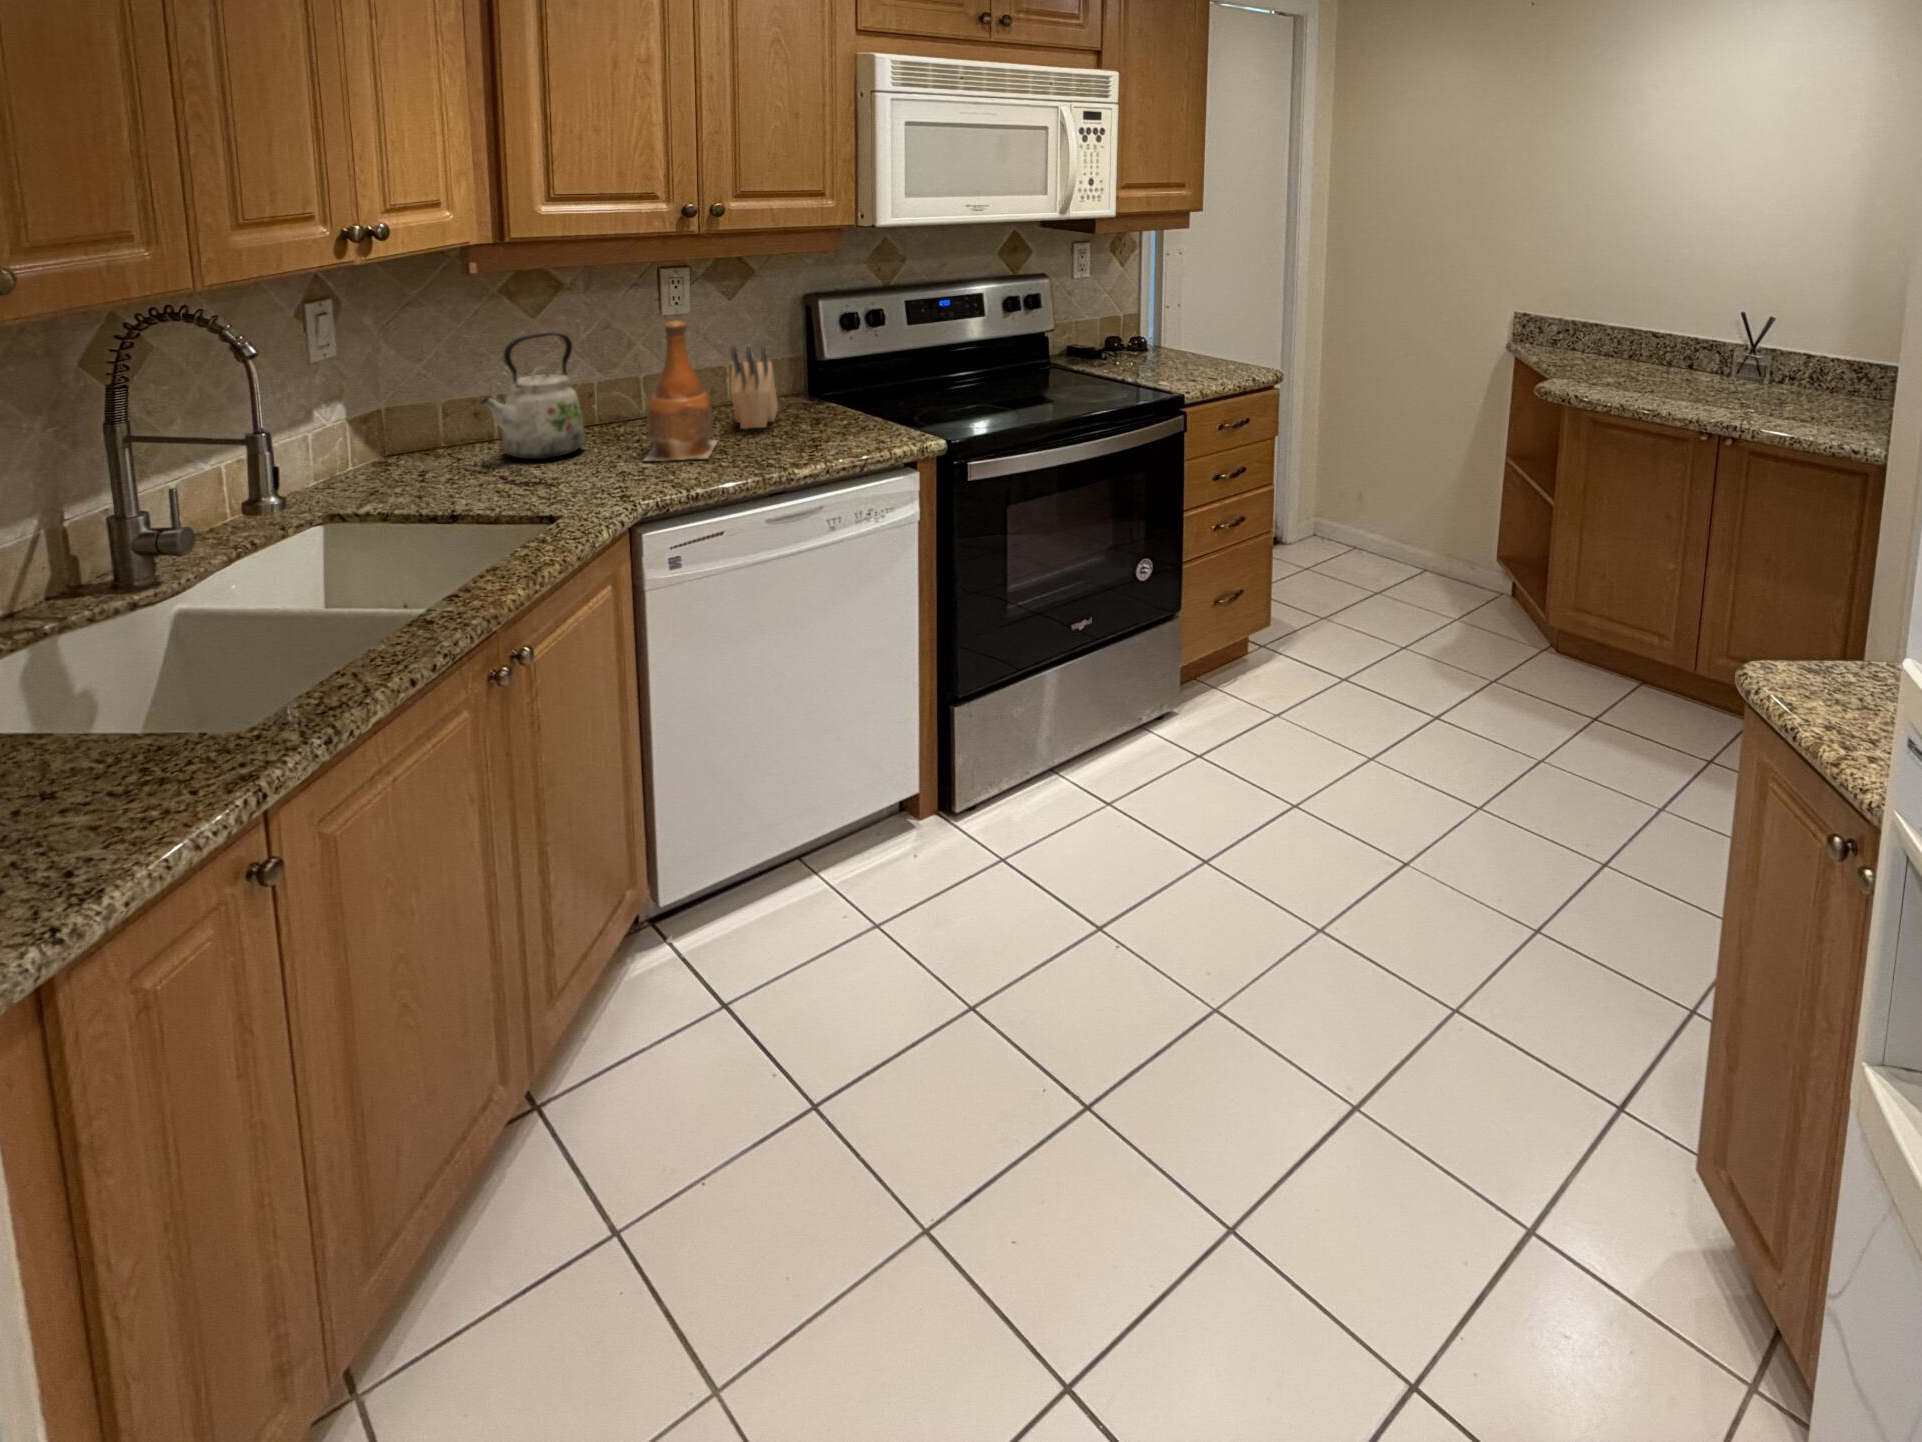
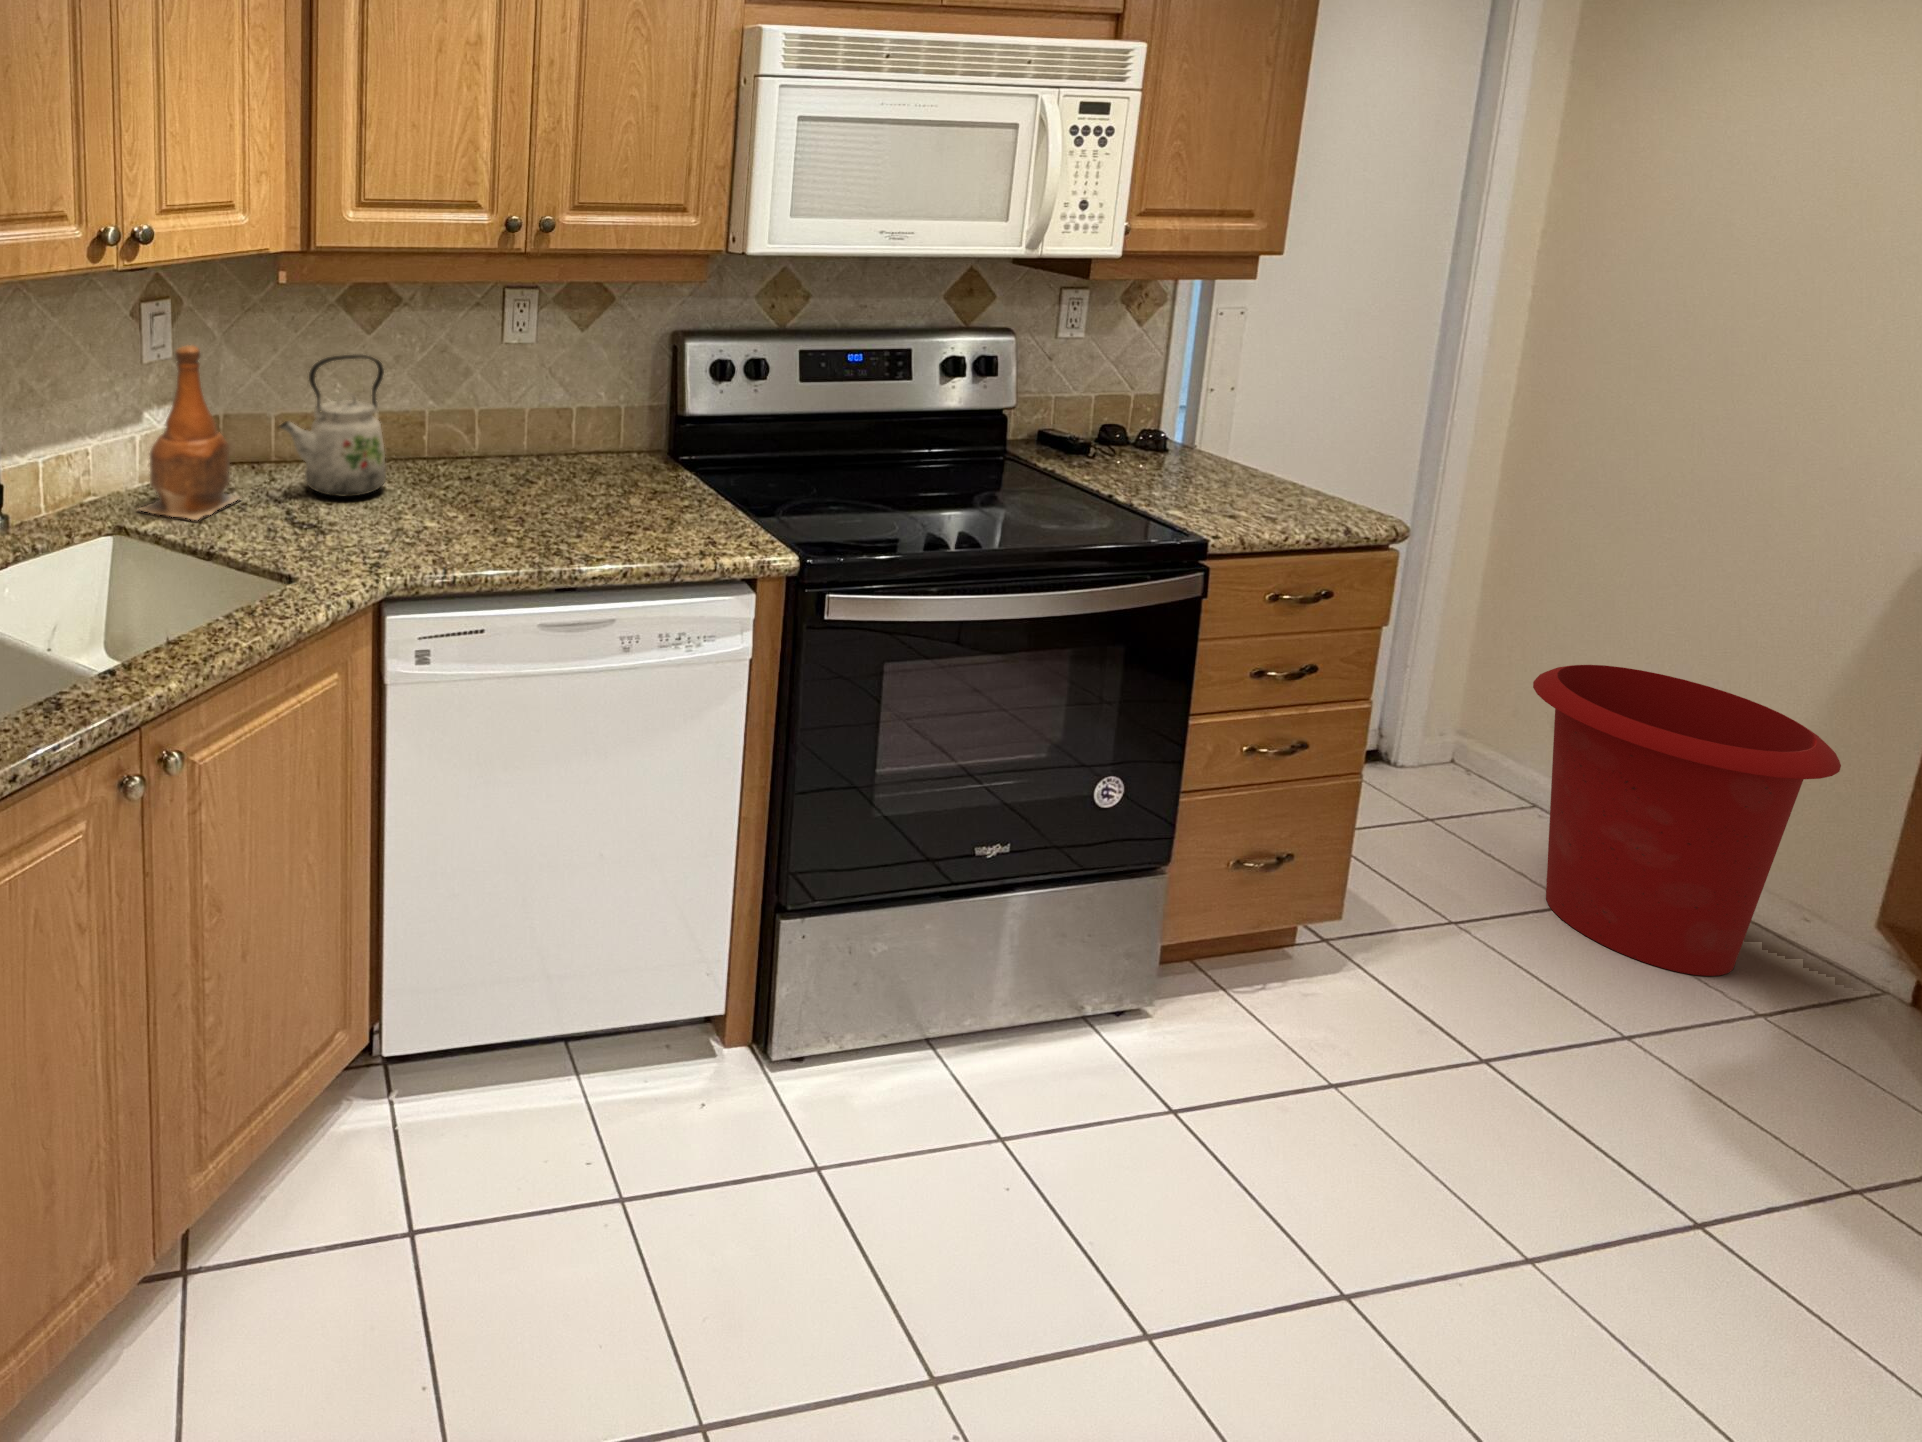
bottle: present [644,321,717,461] -> present [139,345,240,520]
knife block: present [731,346,778,429] -> none [546,391,614,497]
waste bin: none [1342,441,1461,599] -> present [1533,665,1841,976]

